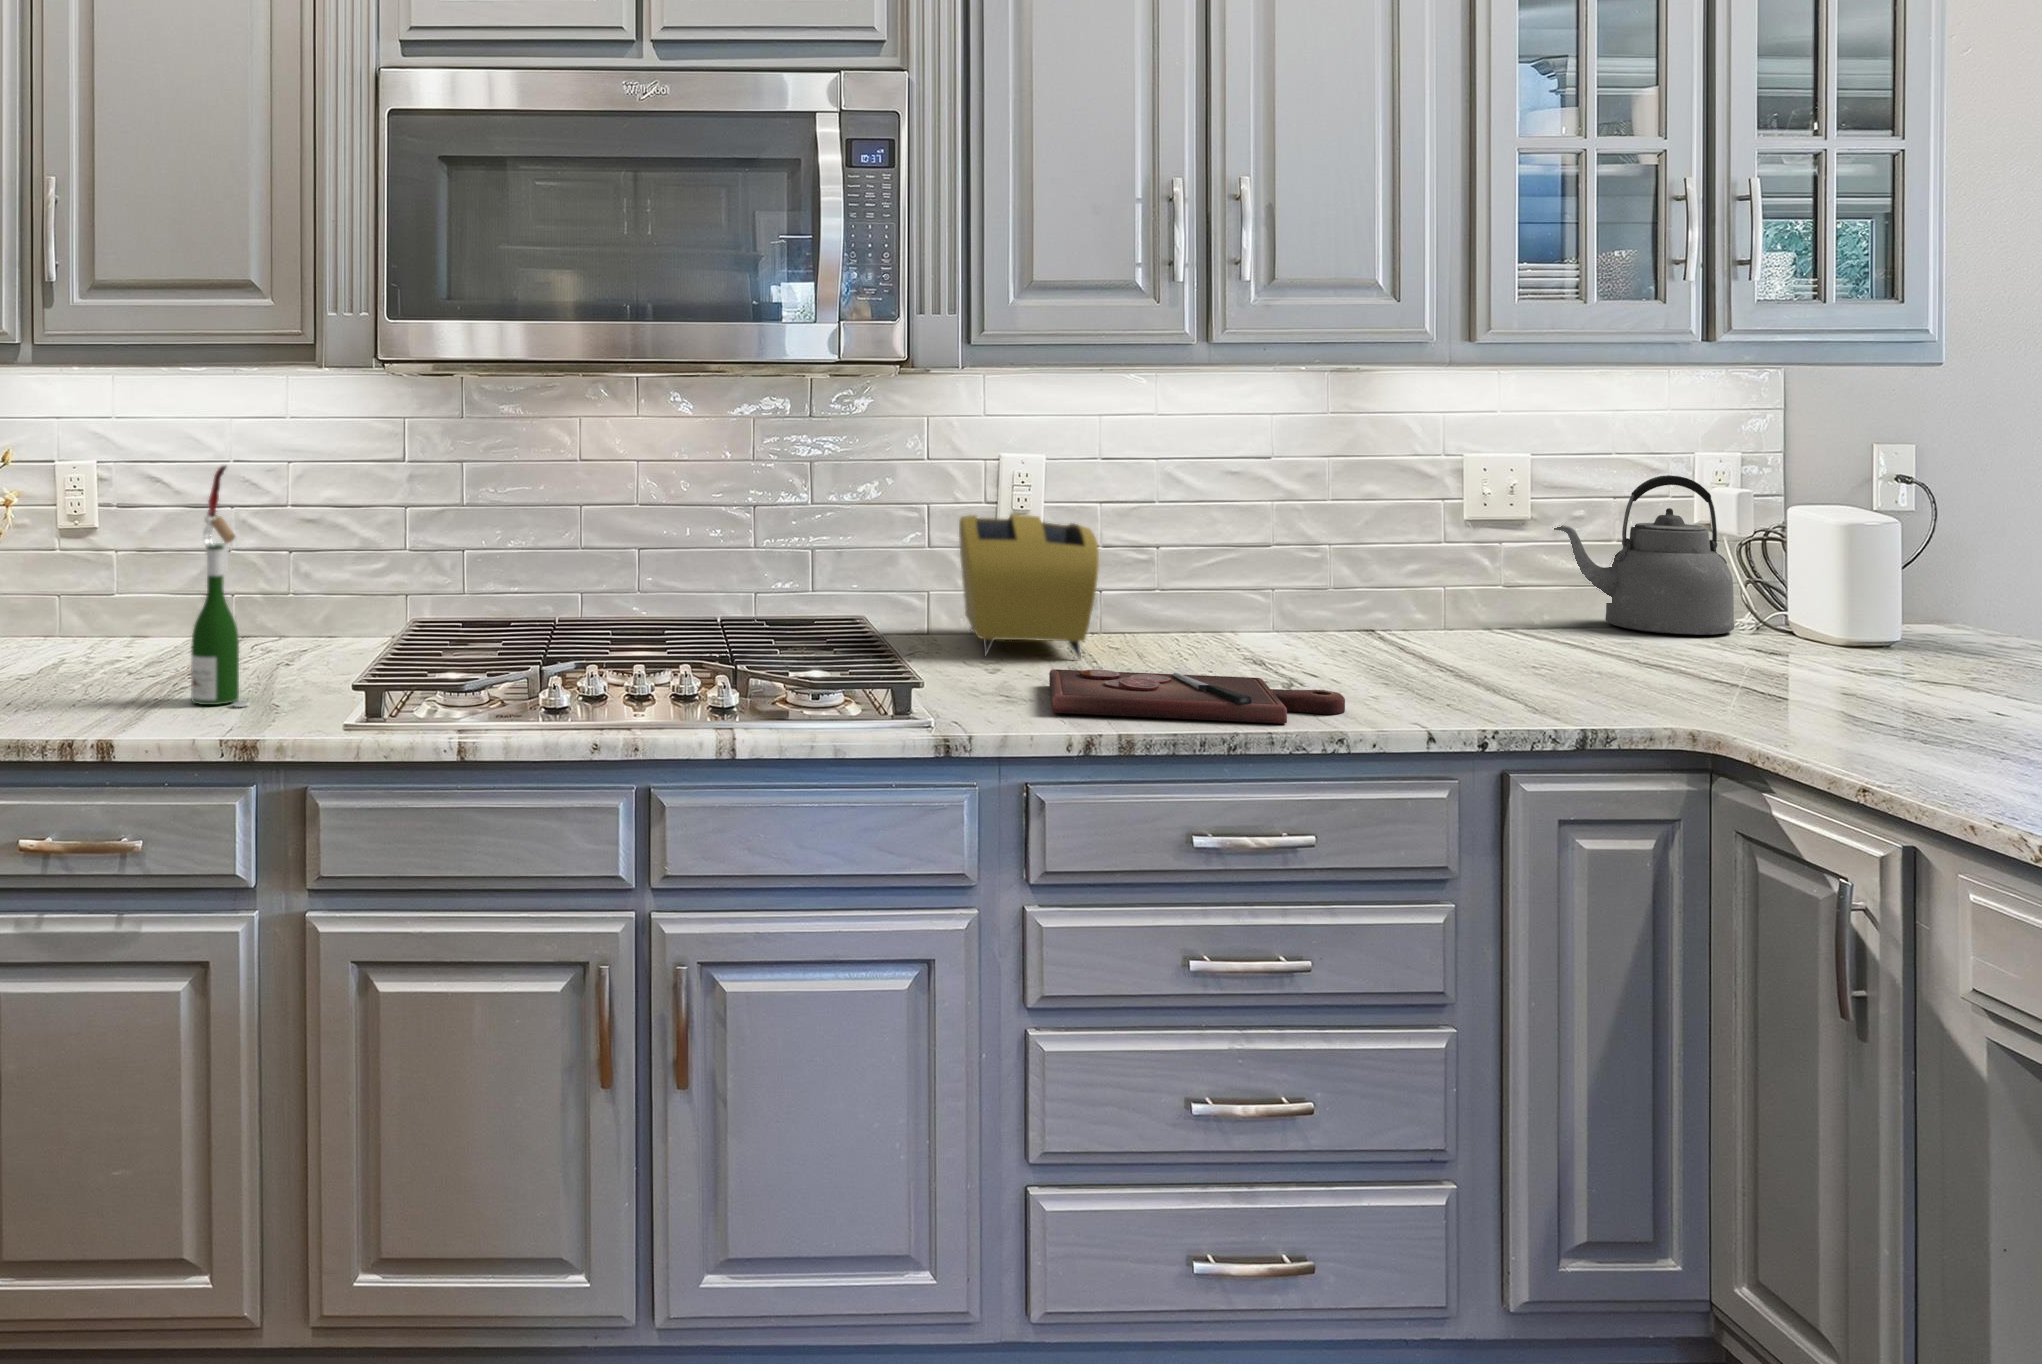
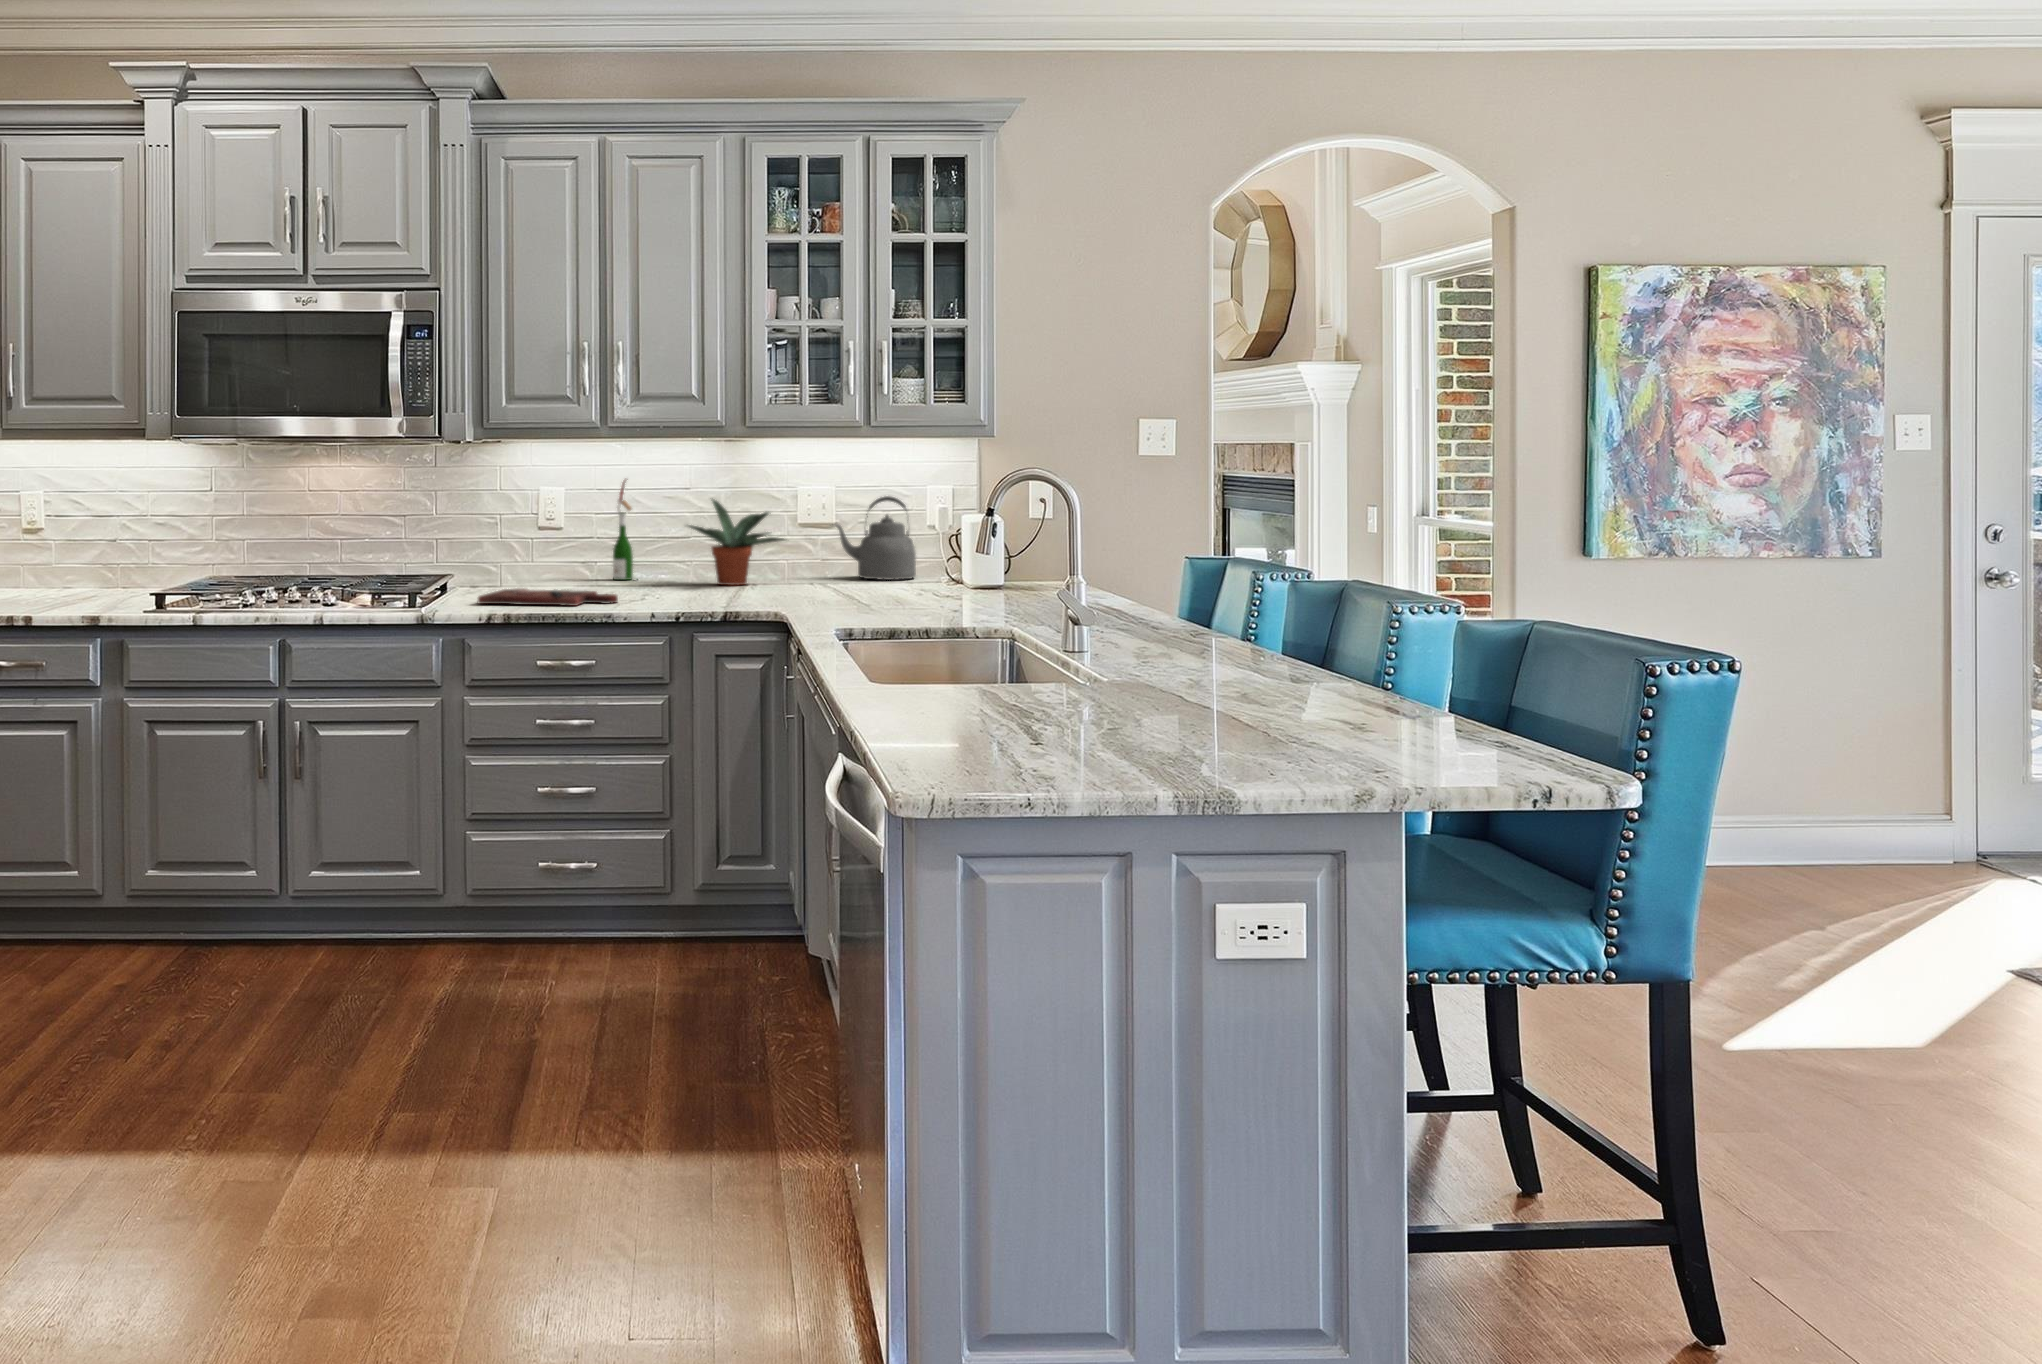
wine bottle: present [191,466,249,707] -> present [613,480,633,580]
potted plant: none [1324,479,1534,650] -> present [688,500,784,585]
toaster: present [959,514,1099,658] -> none [488,517,568,590]

